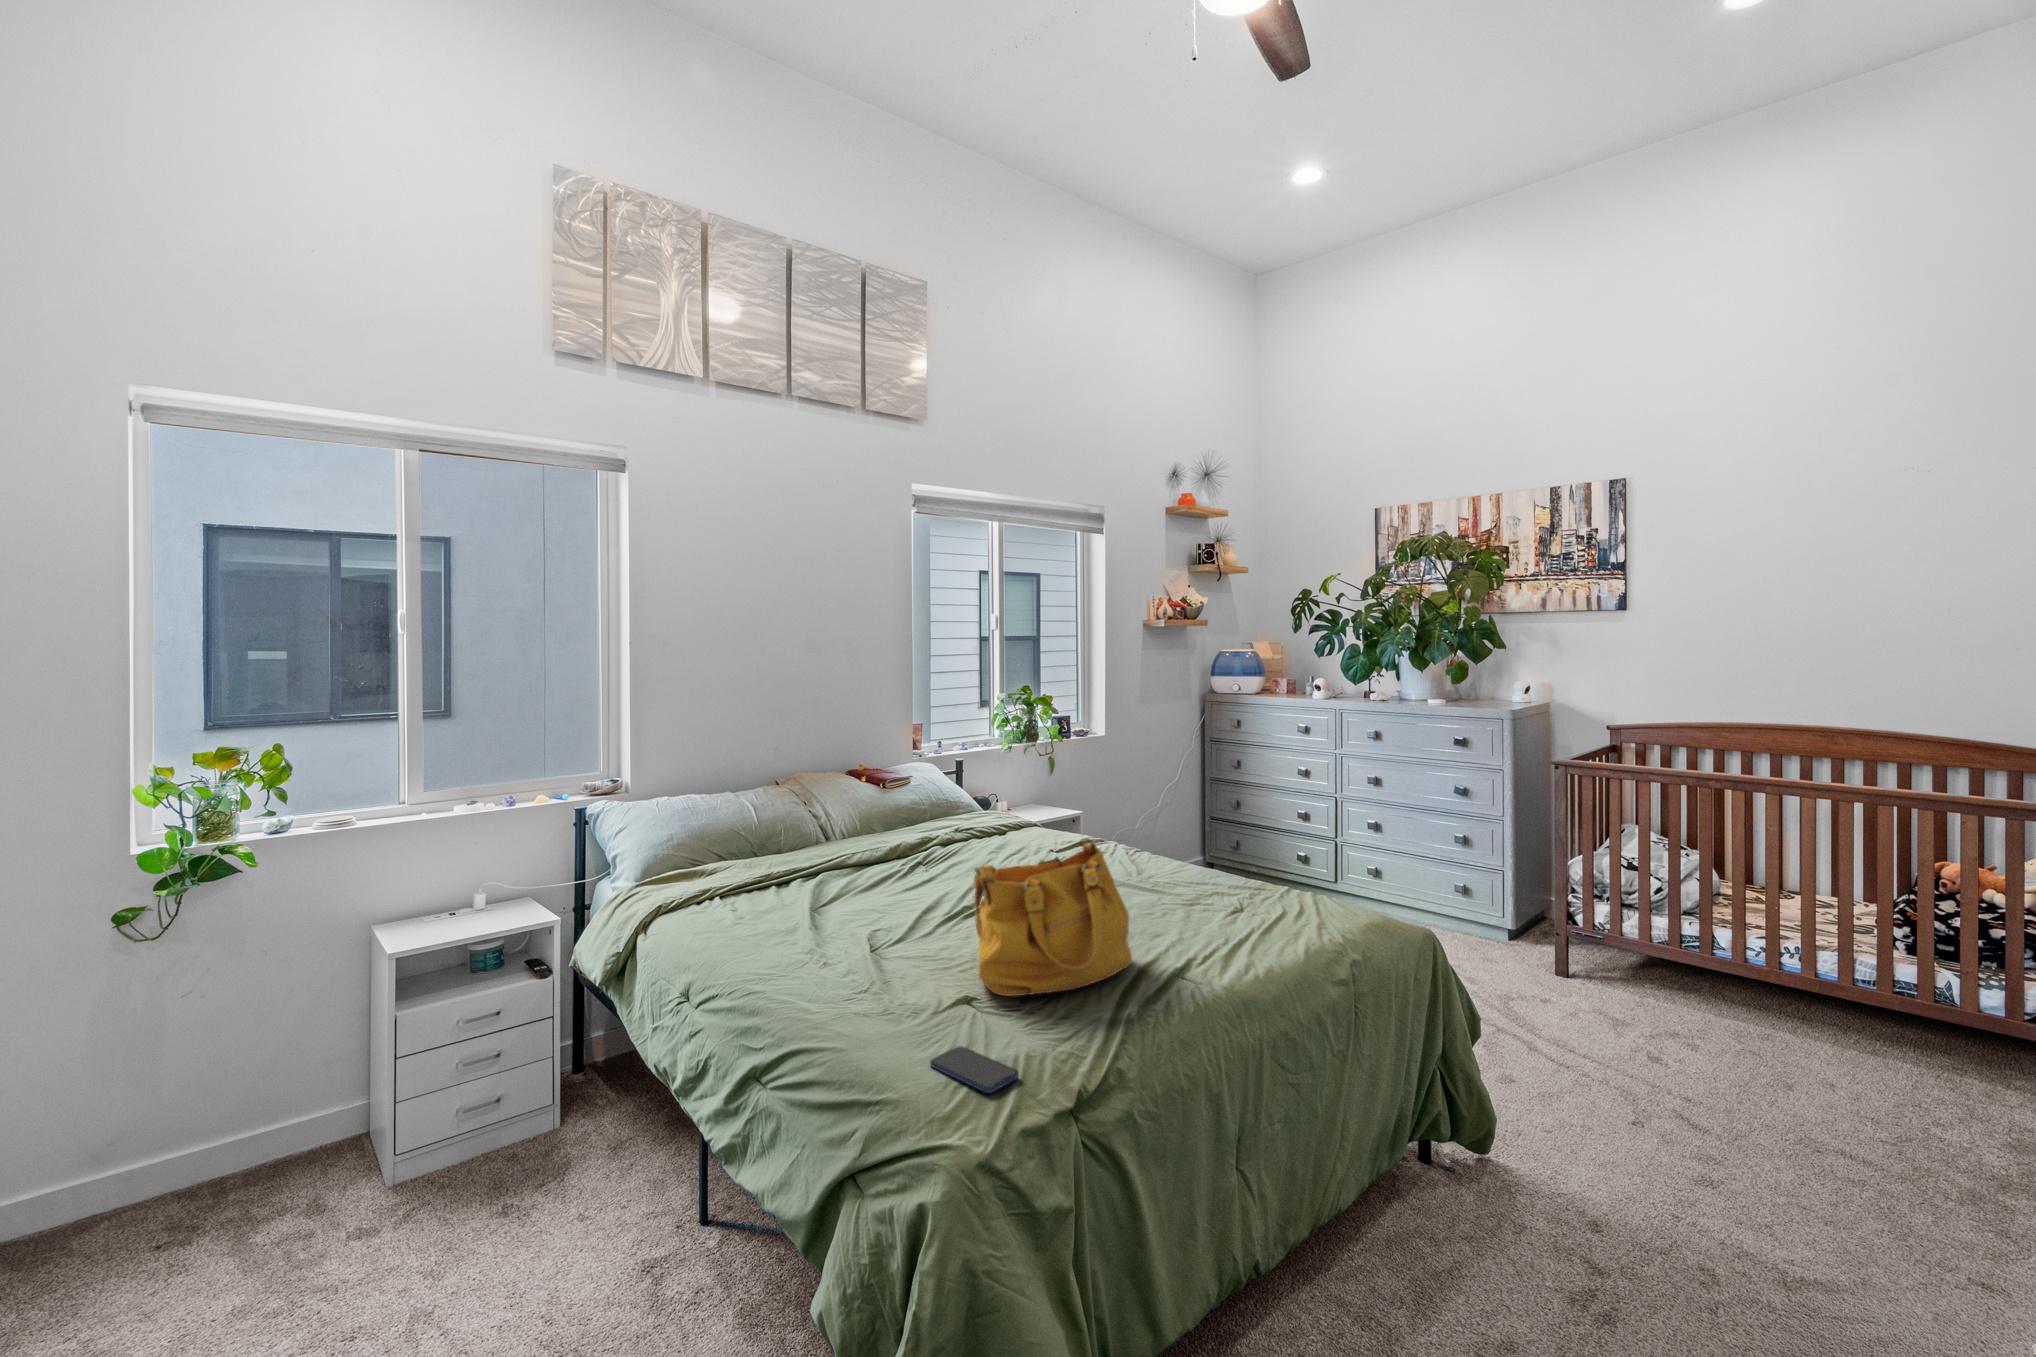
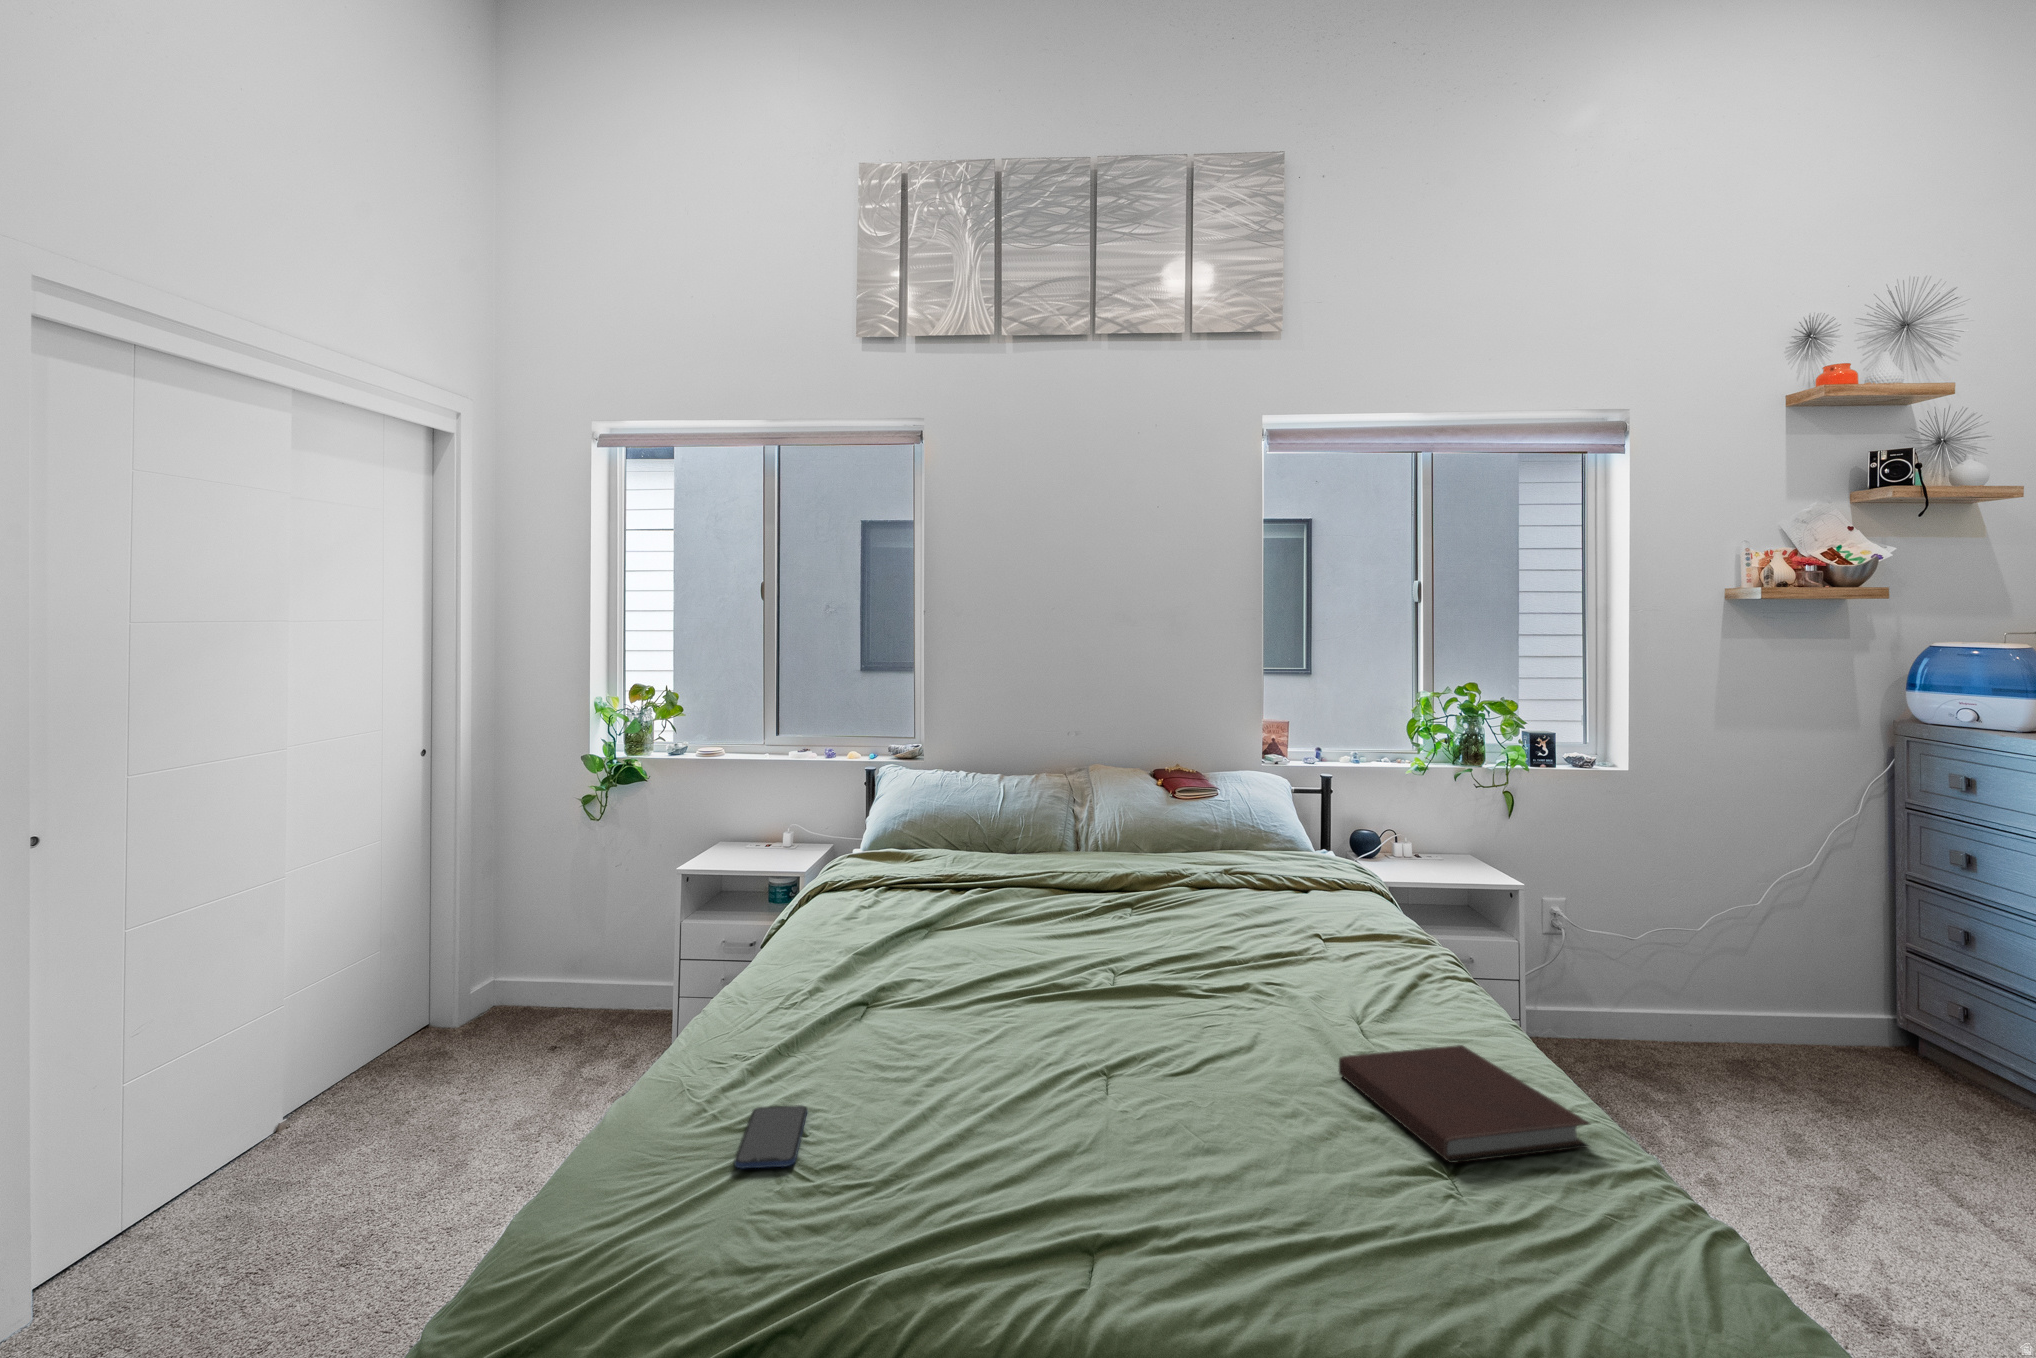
handbag: present [974,838,1132,996] -> none [925,890,1162,1098]
notebook: none [1190,893,1322,944] -> present [1339,1045,1589,1163]

